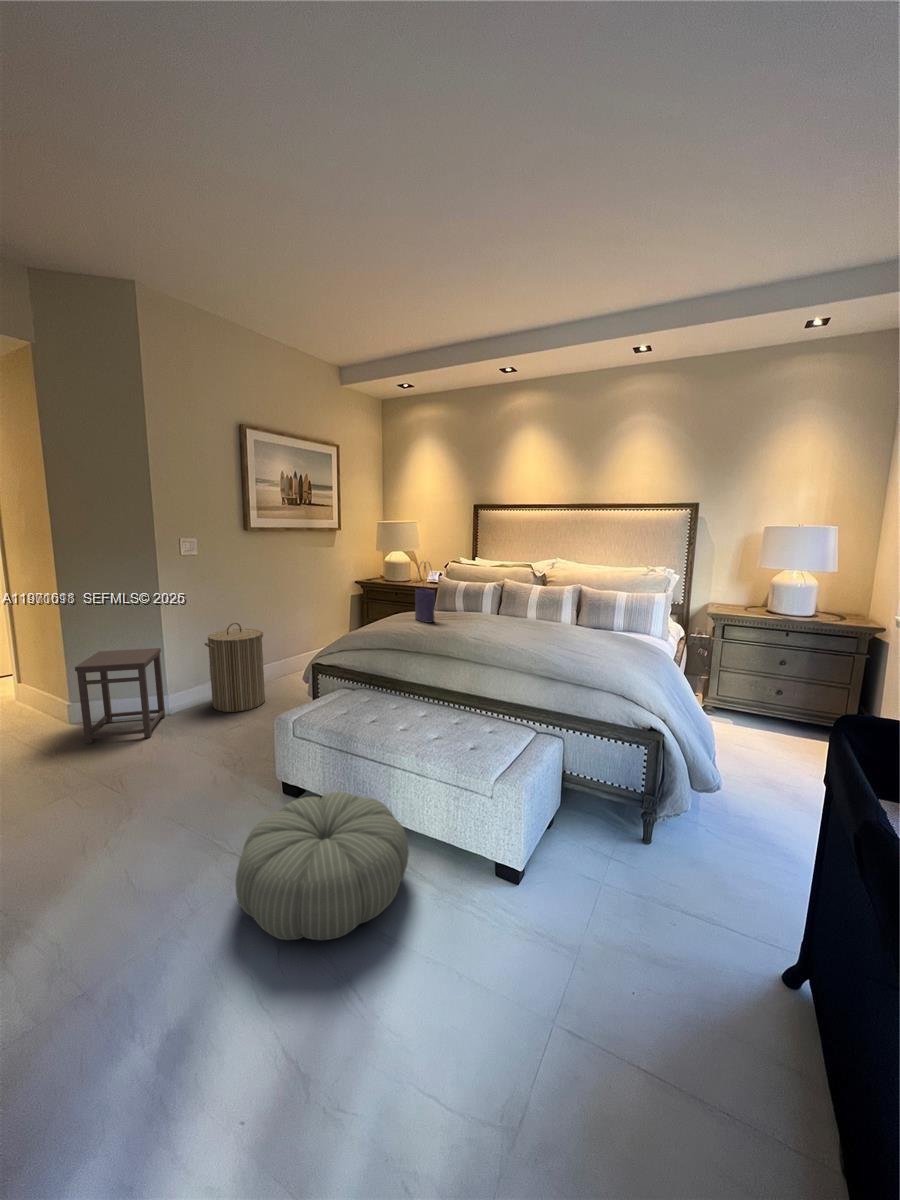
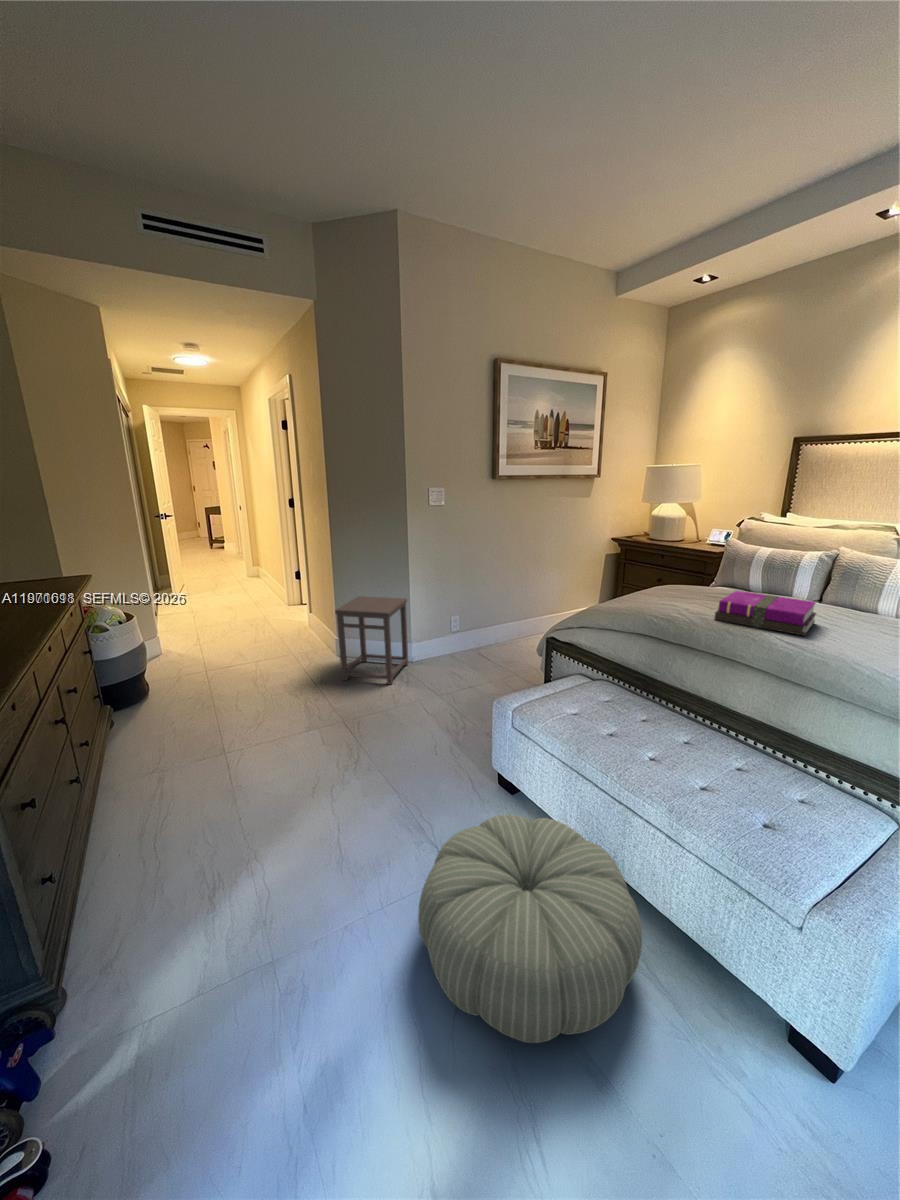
tote bag: present [415,562,435,622] -> none [687,519,722,605]
notebook: none [434,610,492,634] -> present [715,591,816,636]
laundry hamper: present [205,623,265,712] -> none [445,579,503,671]

